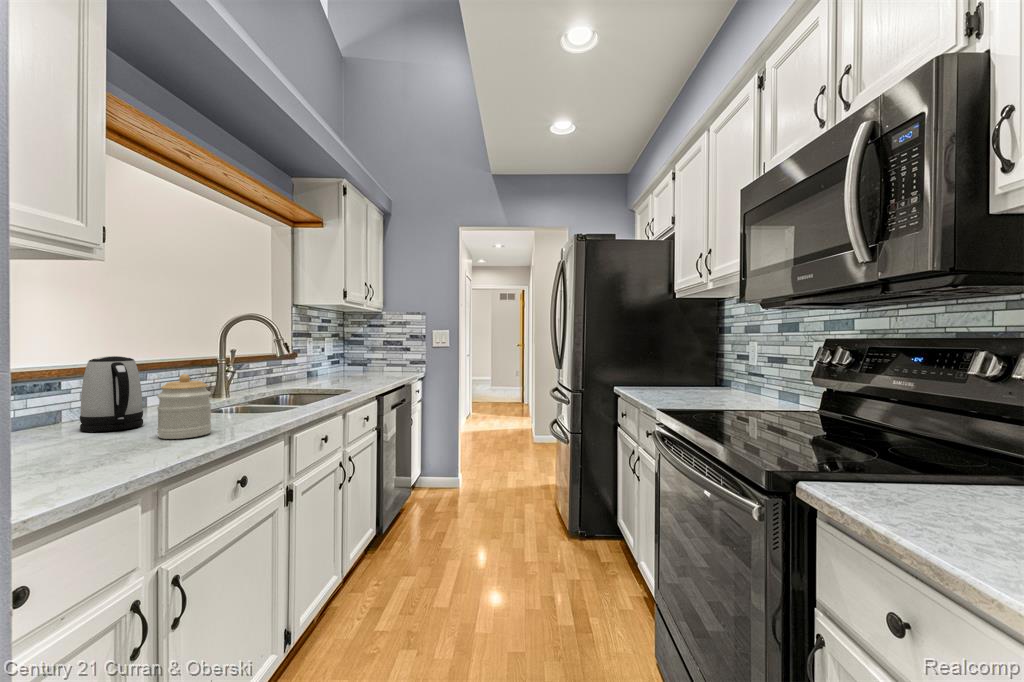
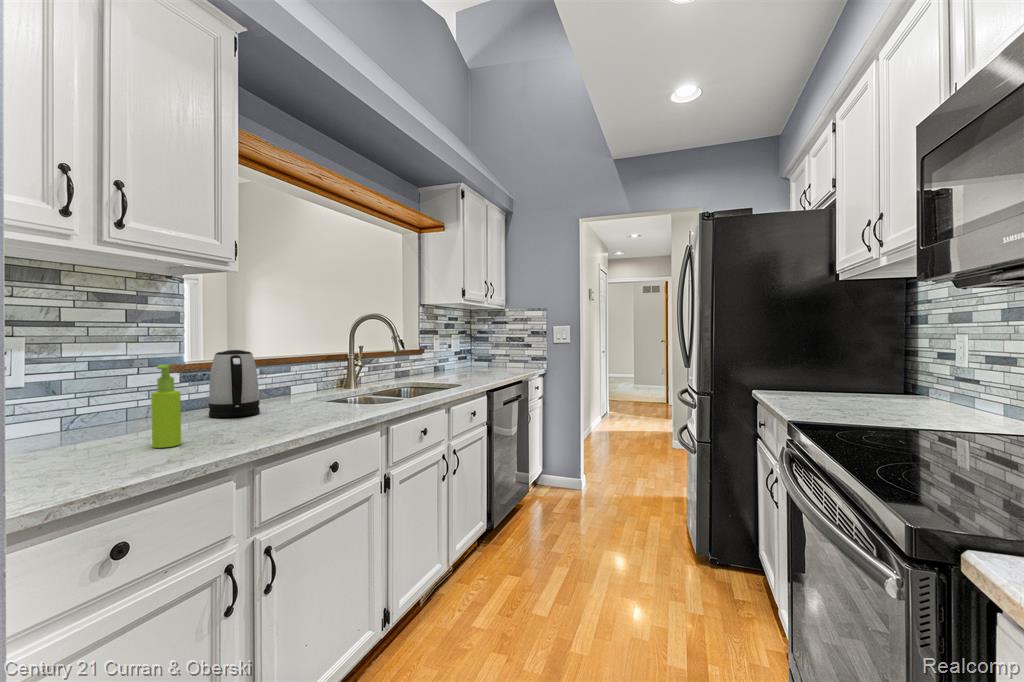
soap dispenser: none [45,374,81,466] -> present [151,364,181,448]
jar: present [157,374,211,439] -> none [258,367,305,428]

